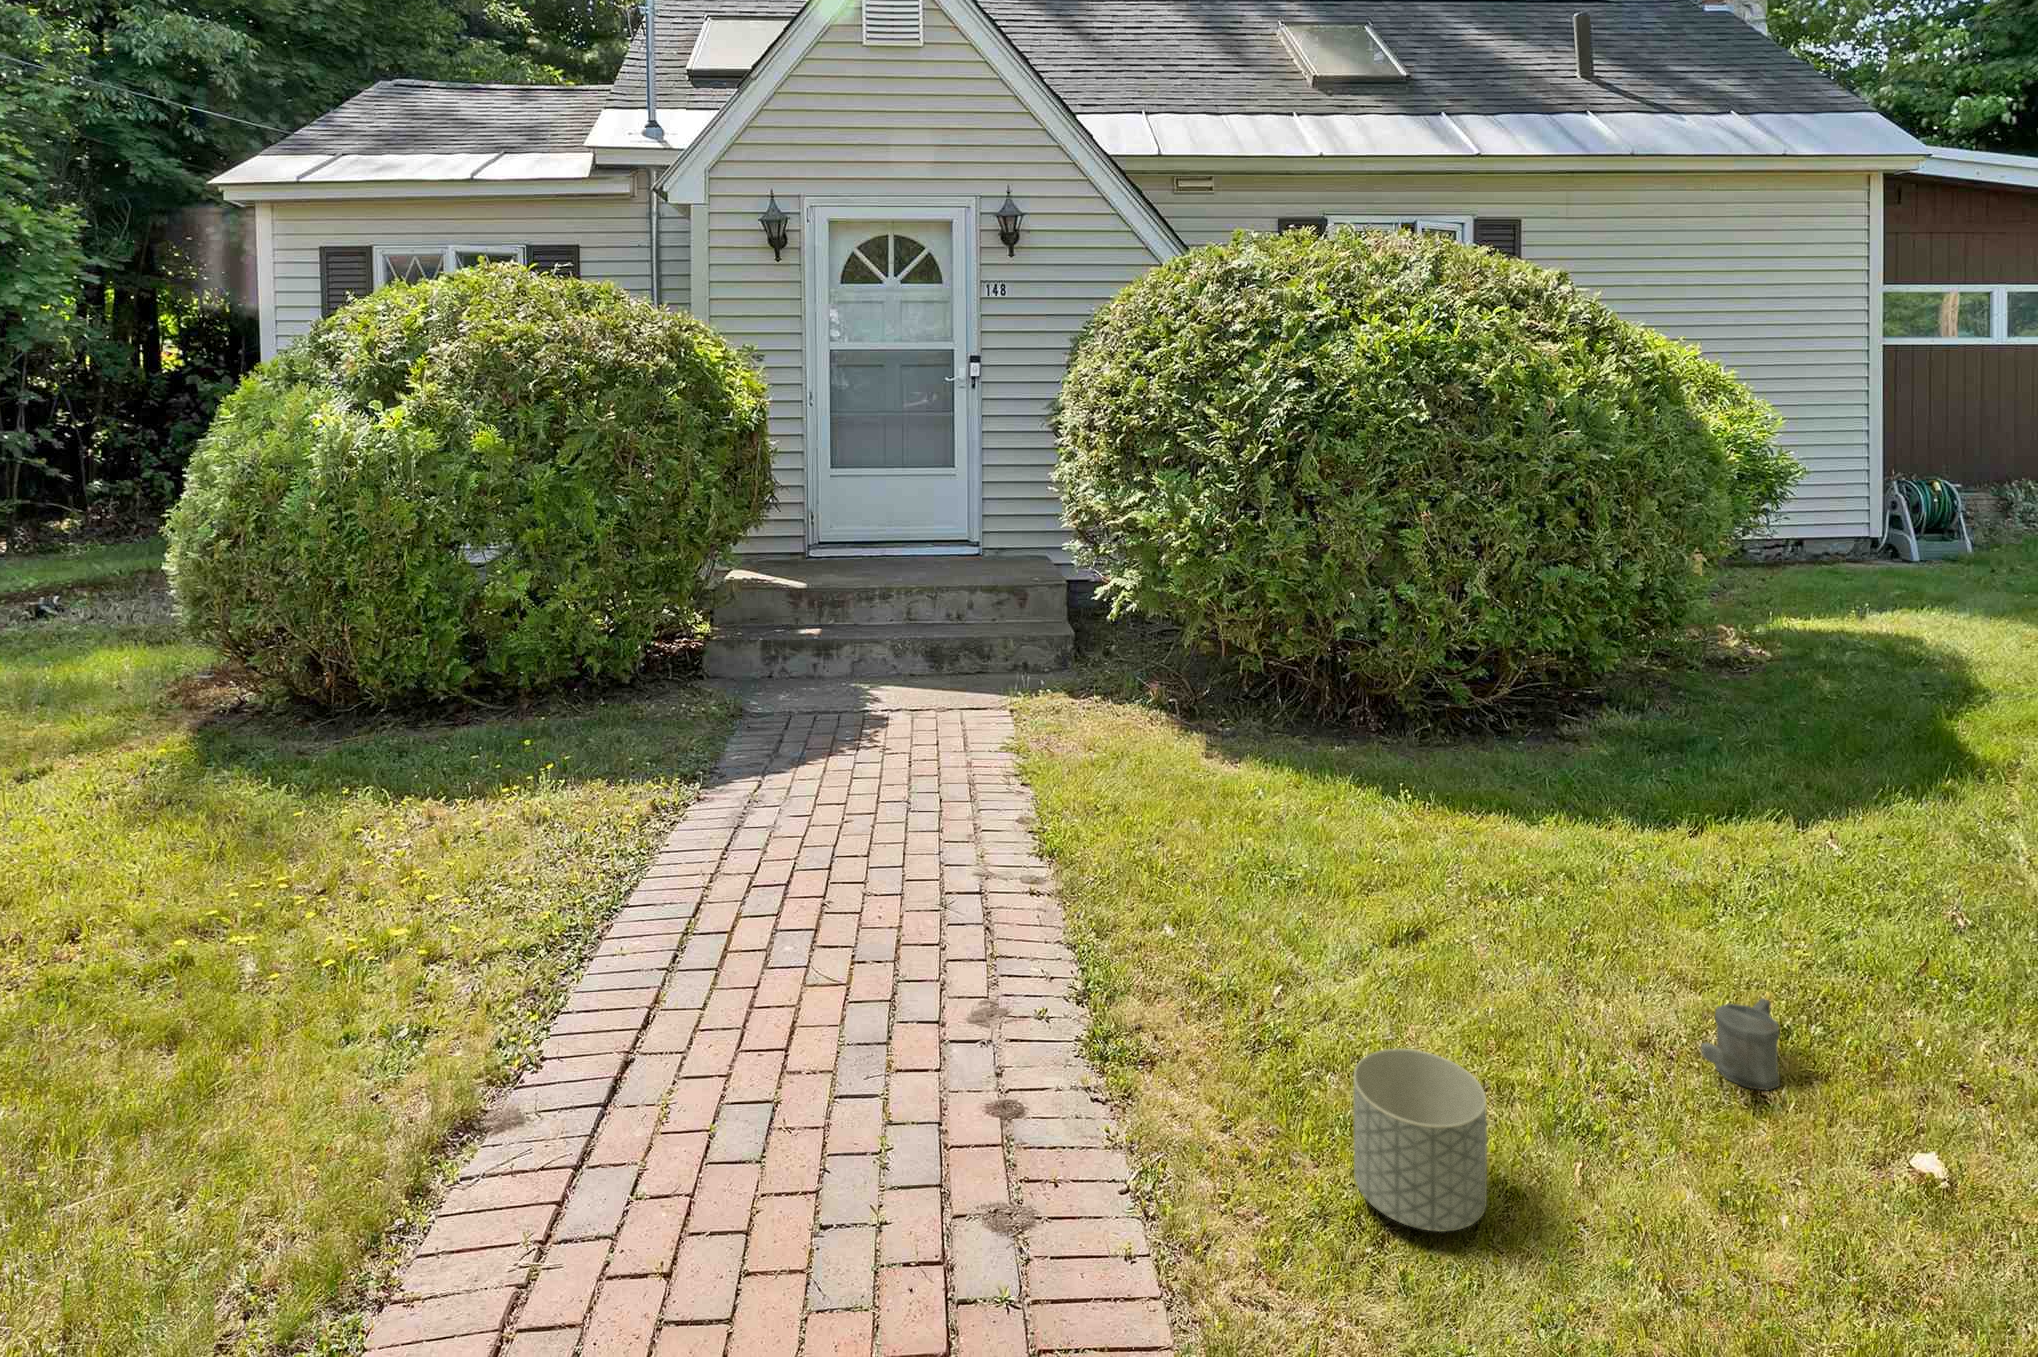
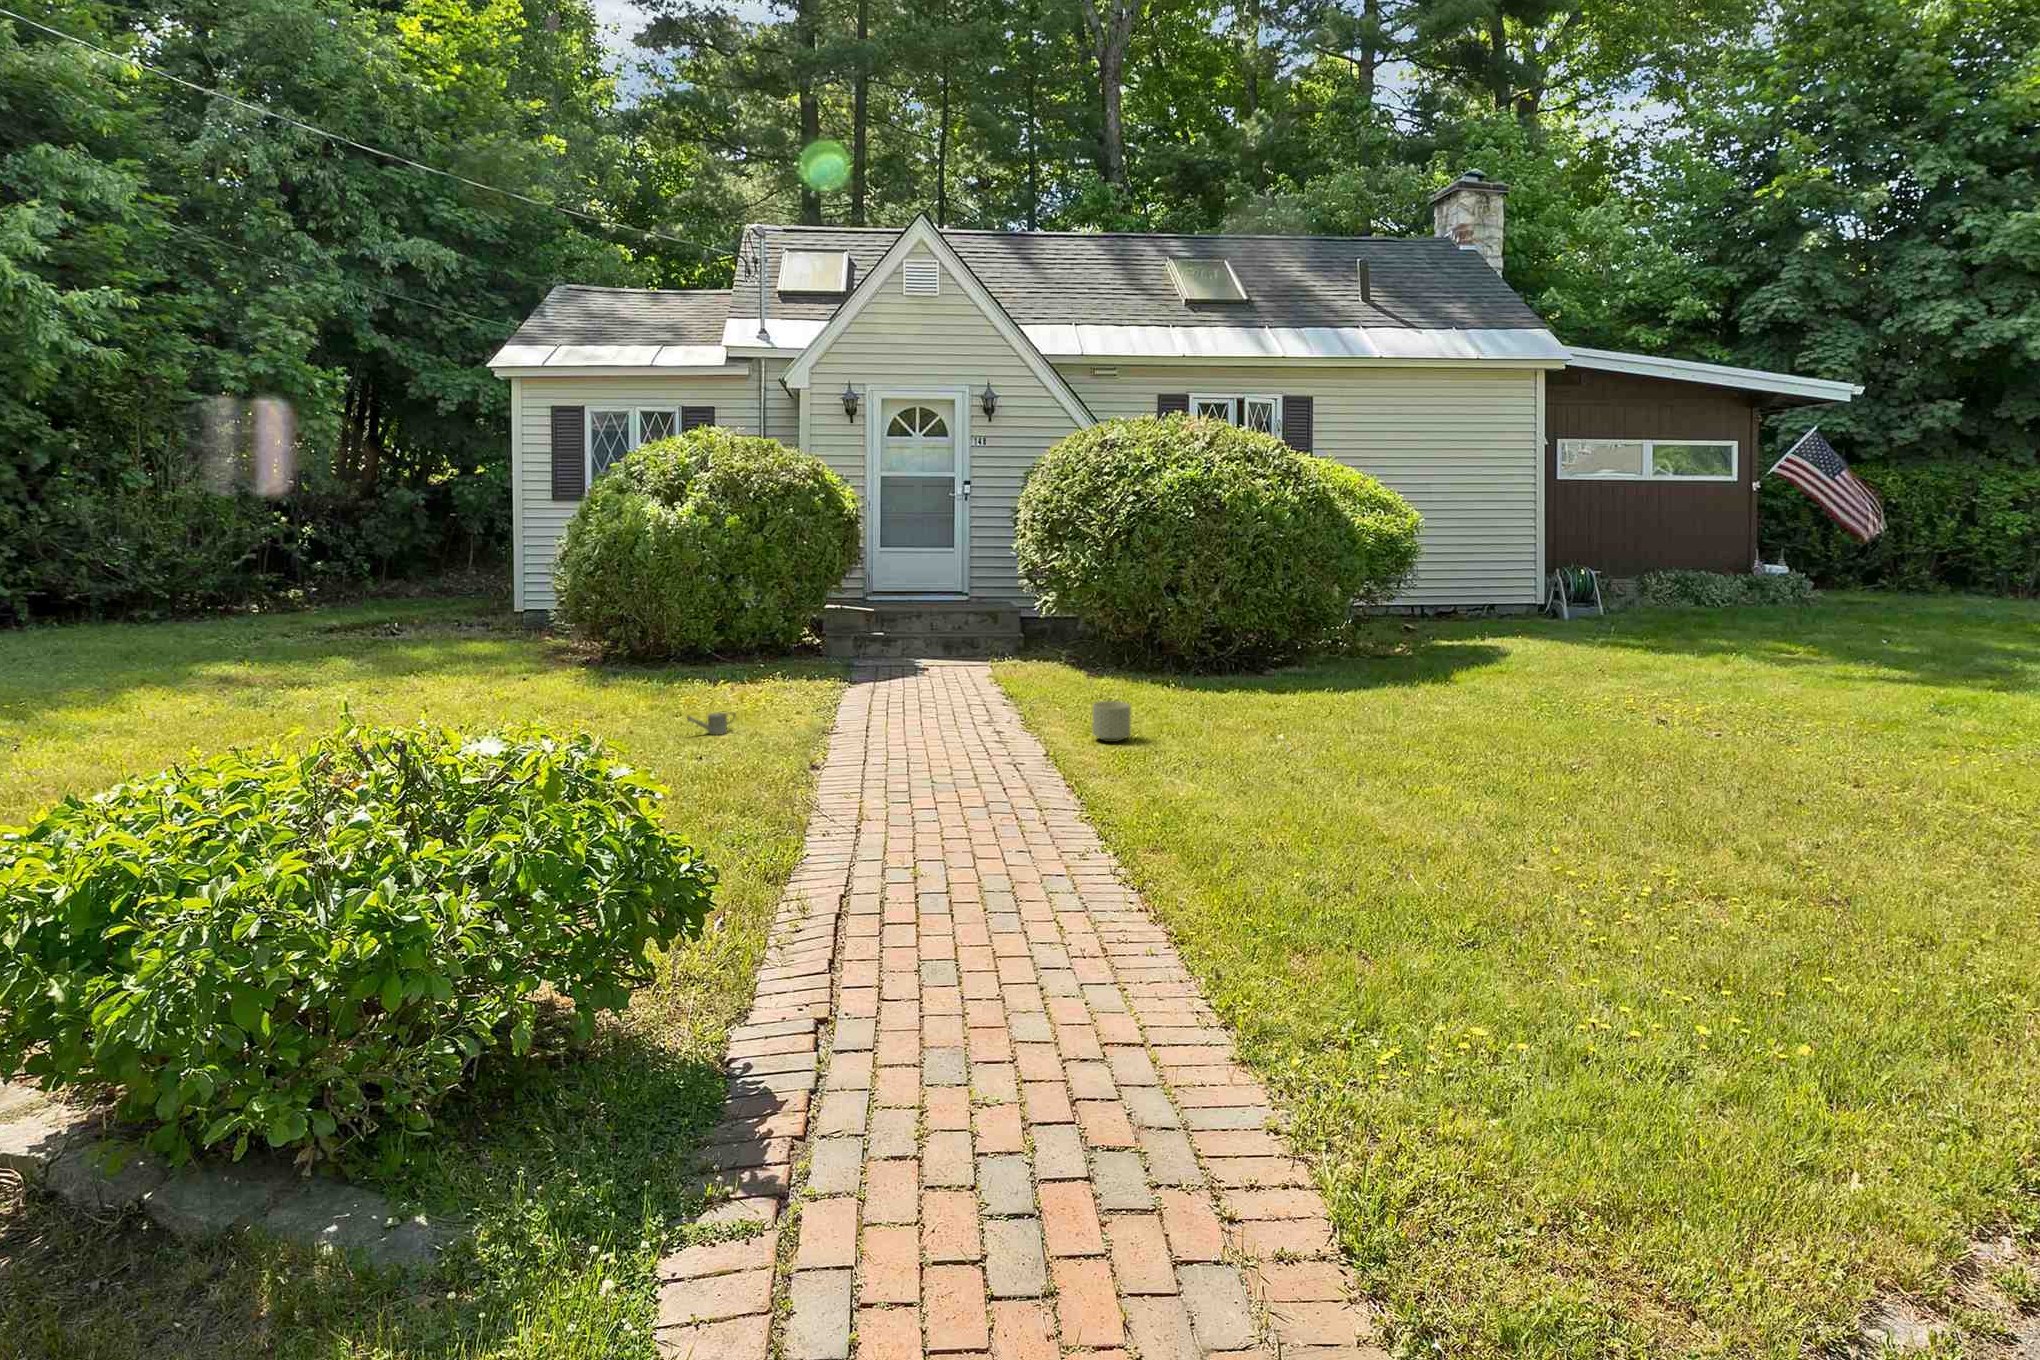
watering can: present [1701,998,1780,1090] -> present [687,712,736,735]

